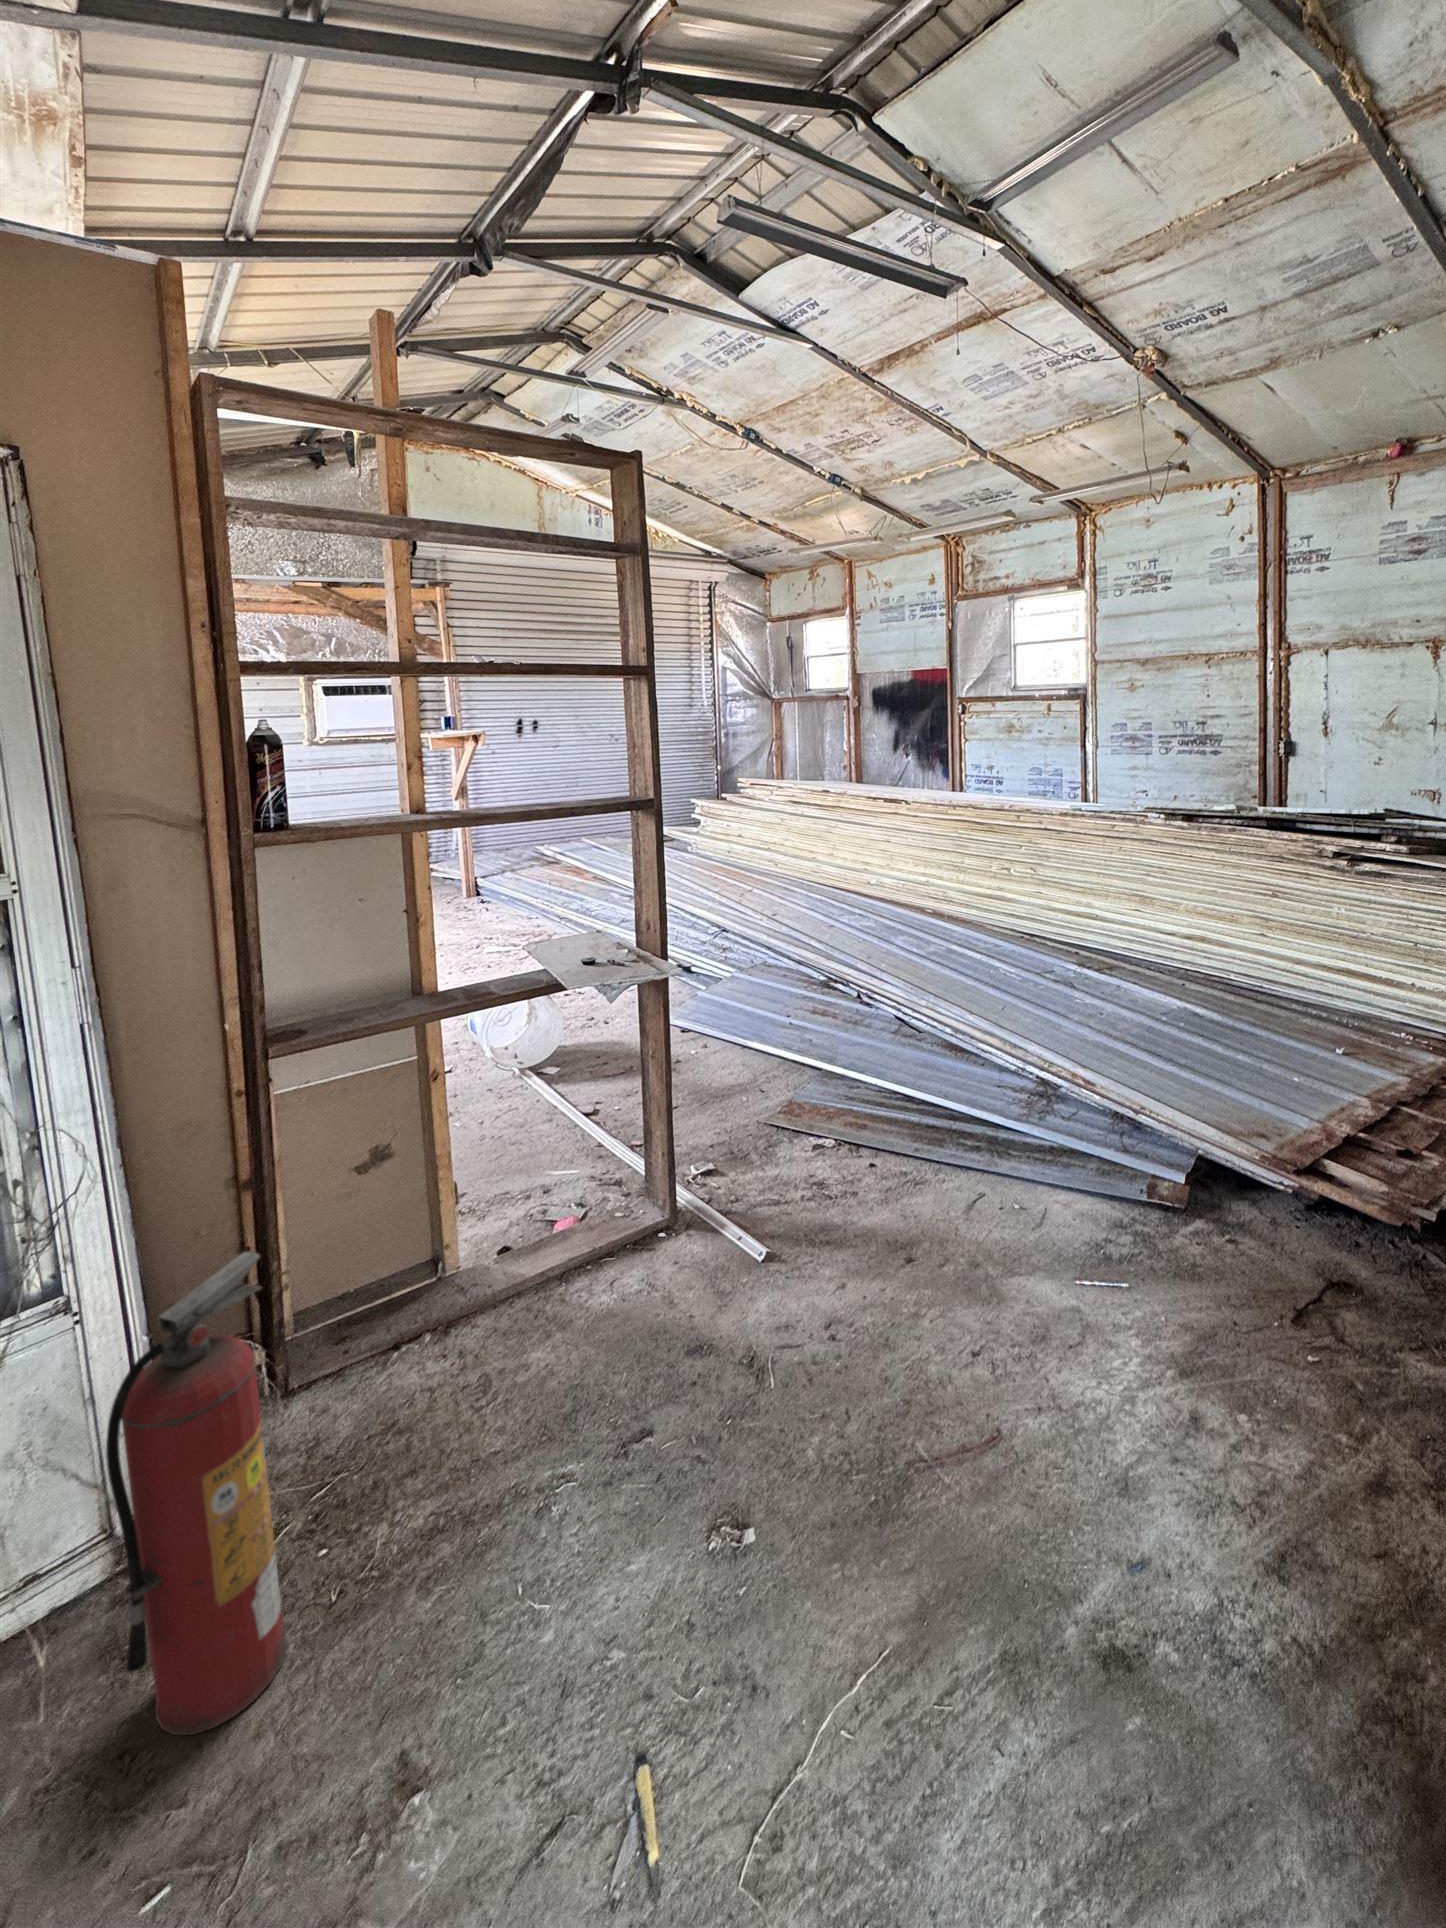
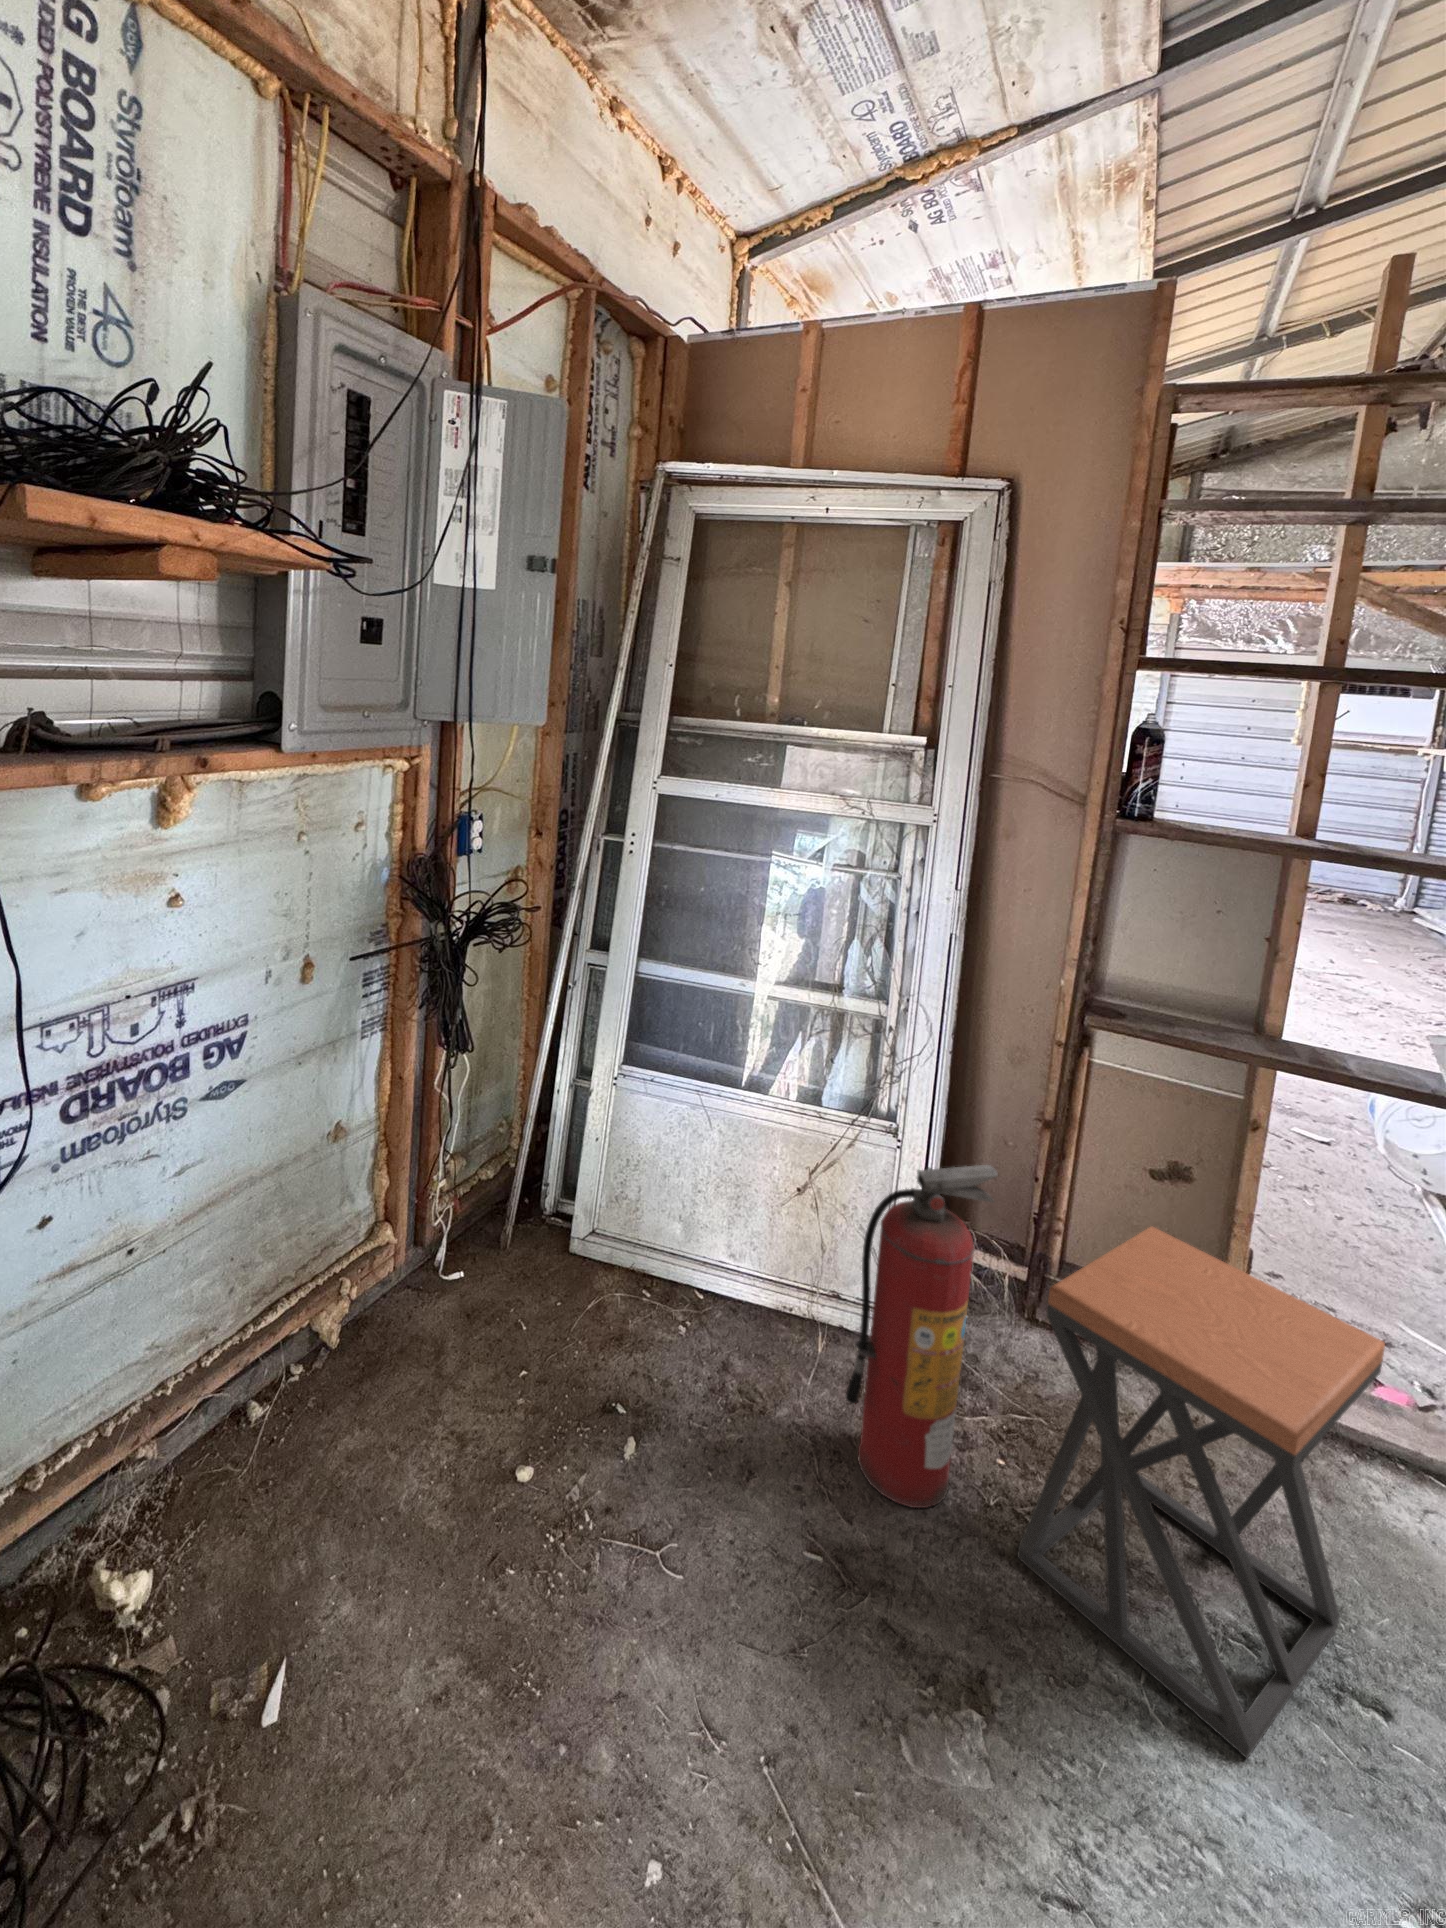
stool: none [354,1178,608,1620] -> present [1017,1227,1385,1758]

